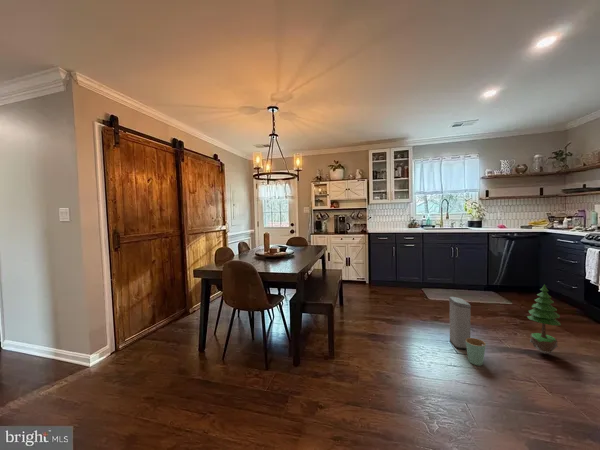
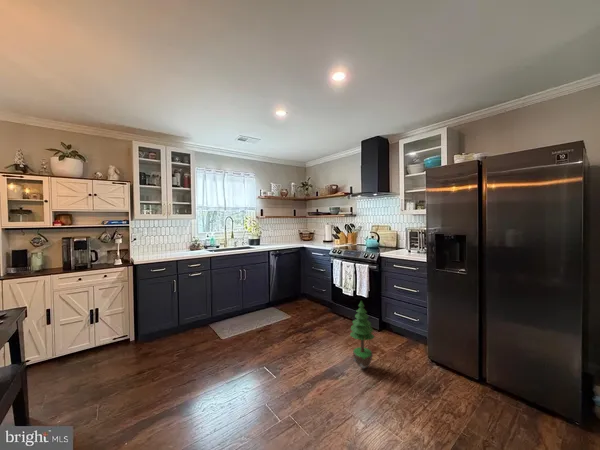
trash can: present [449,297,486,366] -> none [292,340,351,430]

